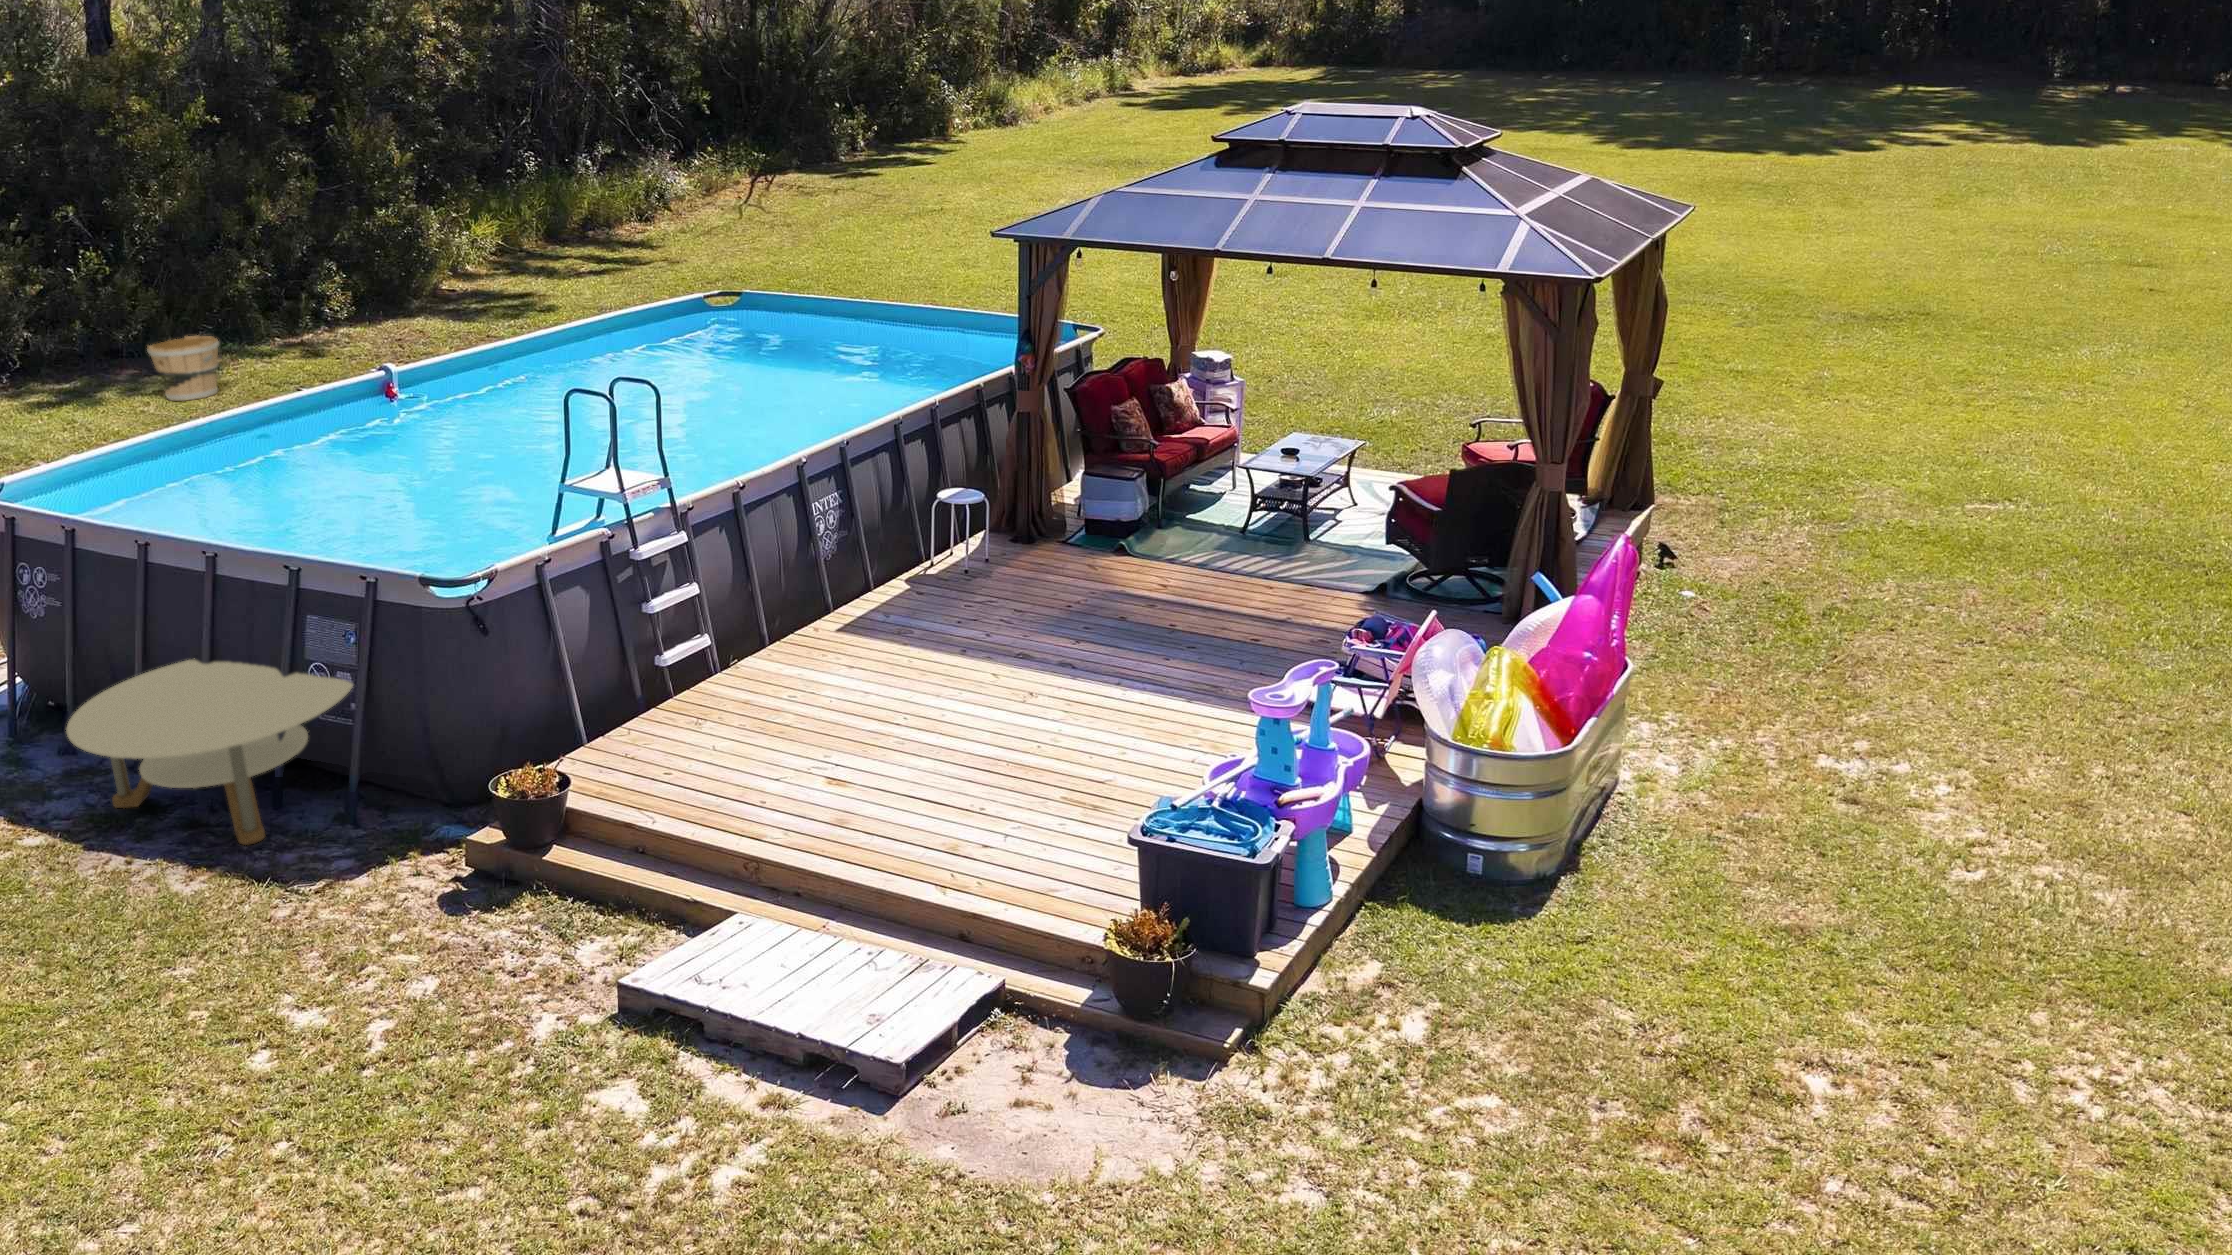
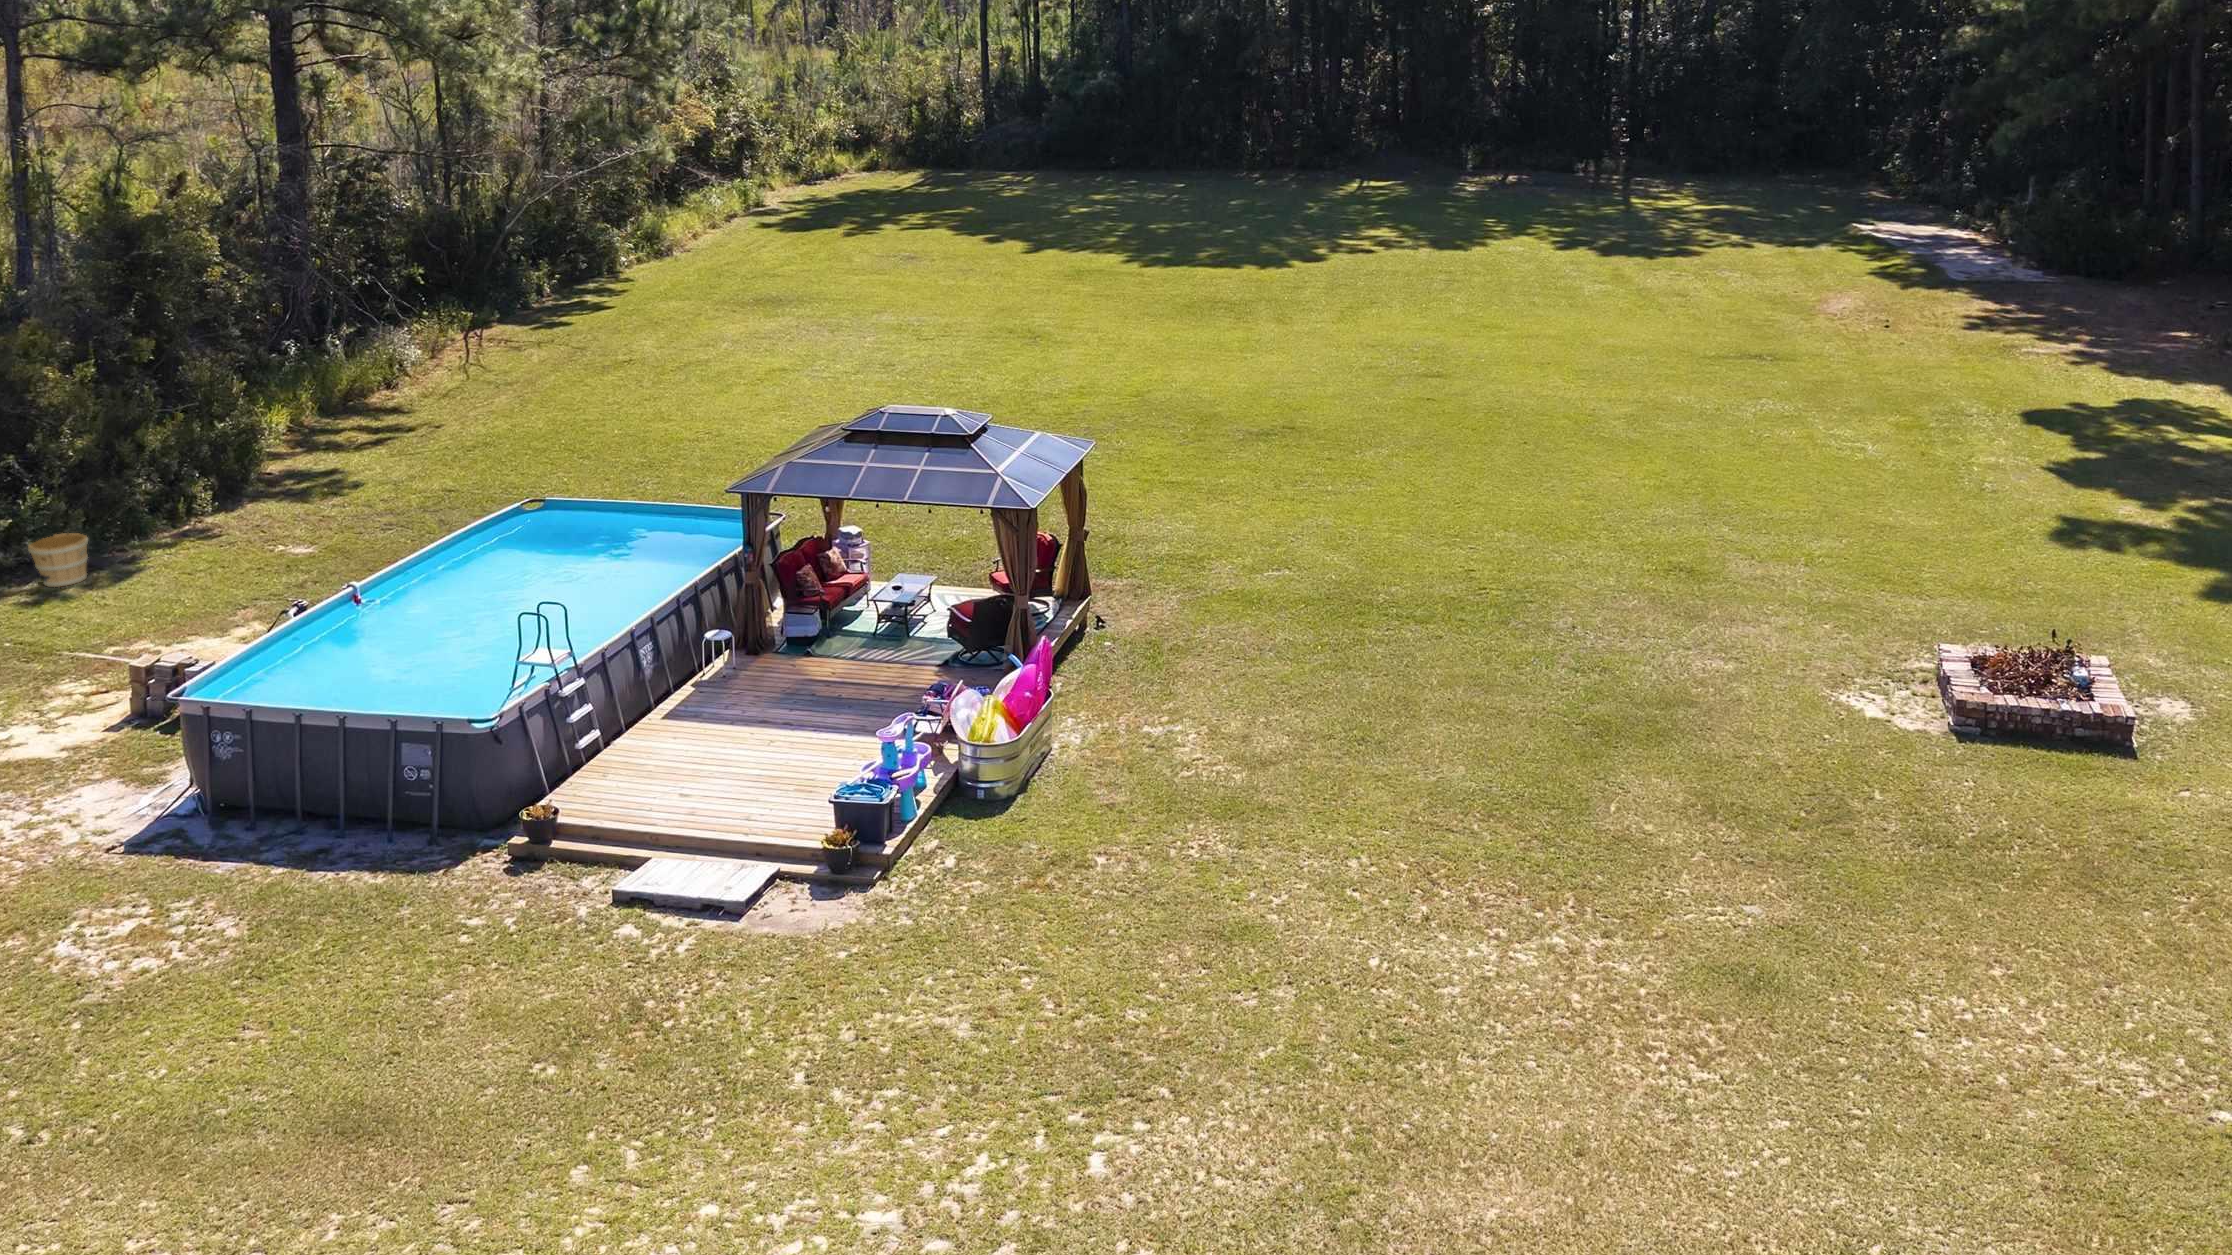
round table: present [66,660,353,845] -> none [270,765,423,868]

